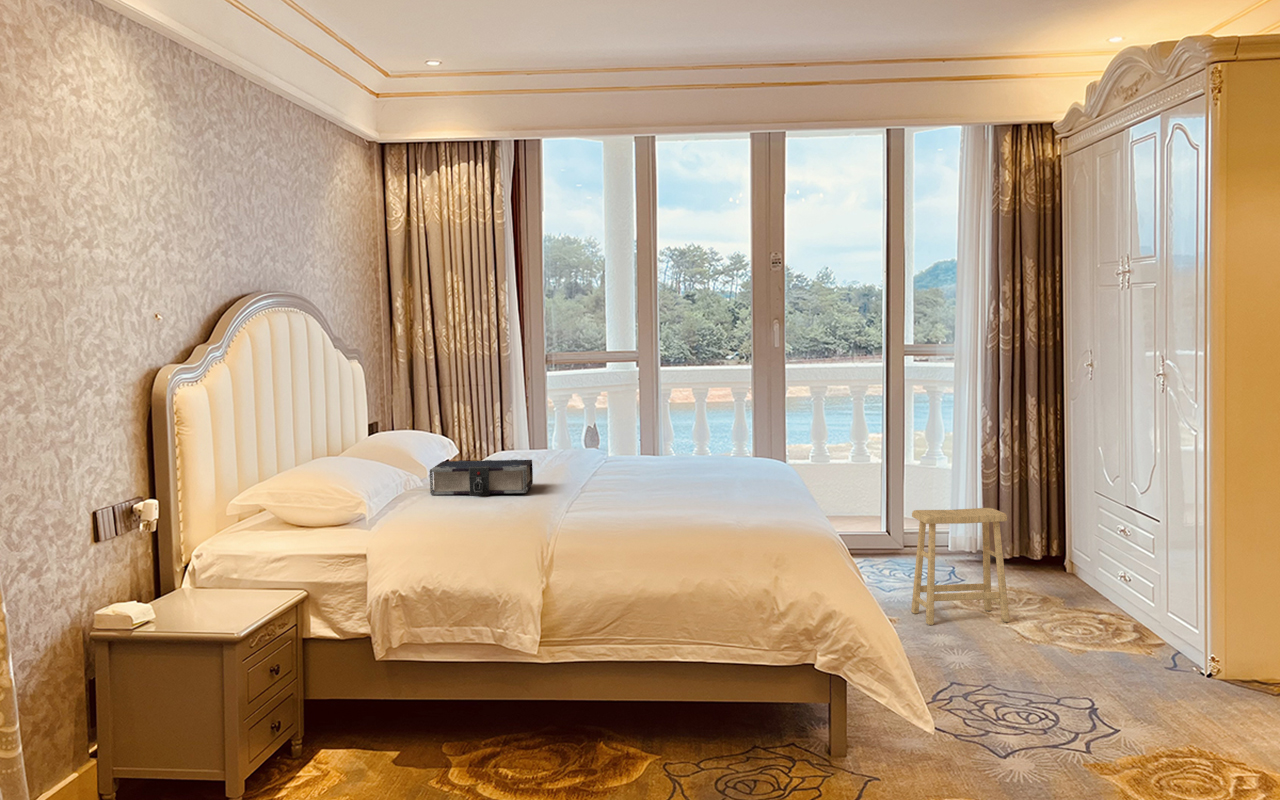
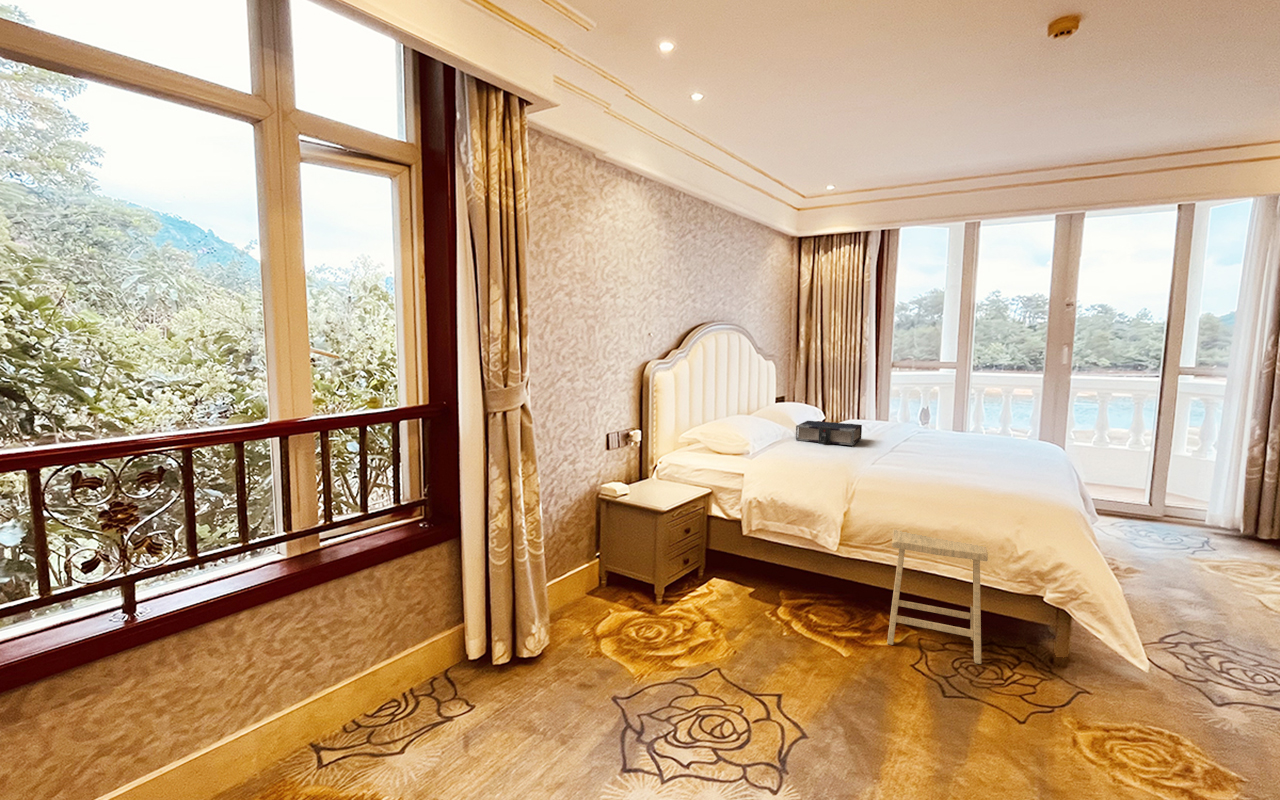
footstool: present [911,508,1010,625] -> present [887,530,988,664]

